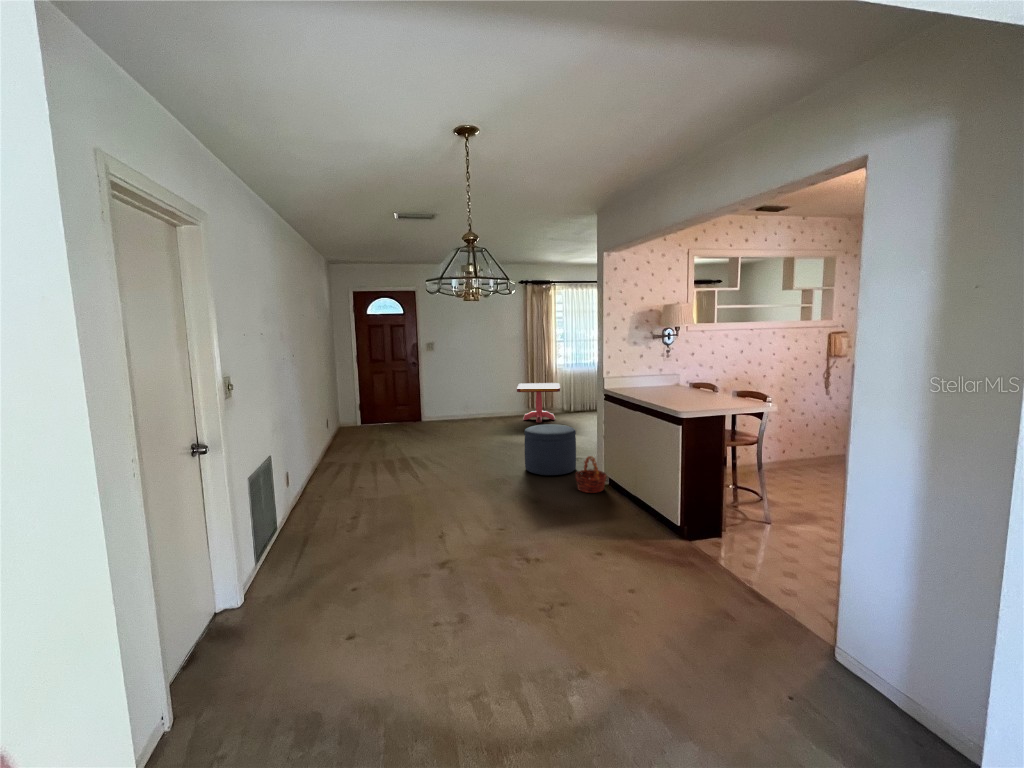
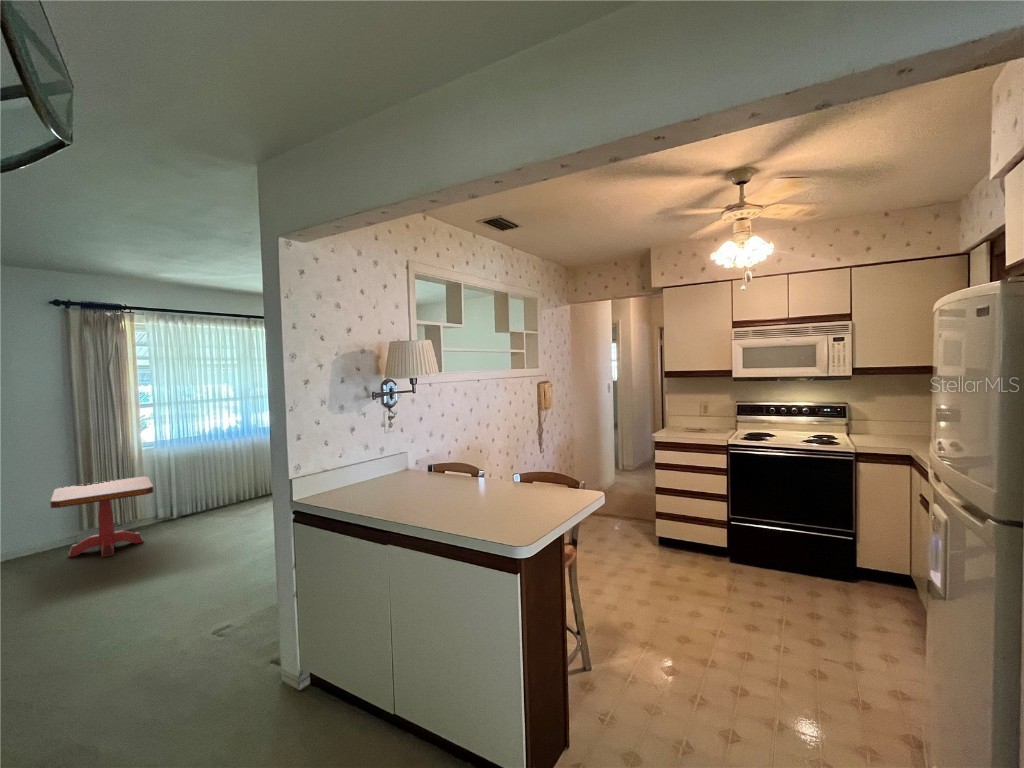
ottoman: present [524,424,576,476] -> none [84,577,223,719]
basket: present [575,456,606,493] -> none [237,644,310,734]

